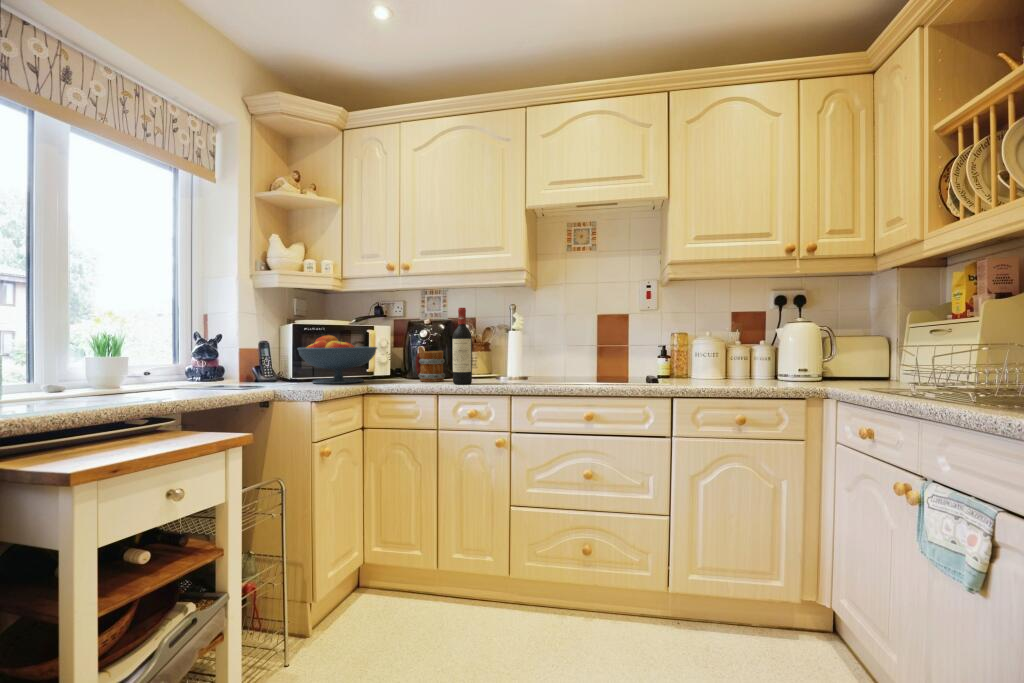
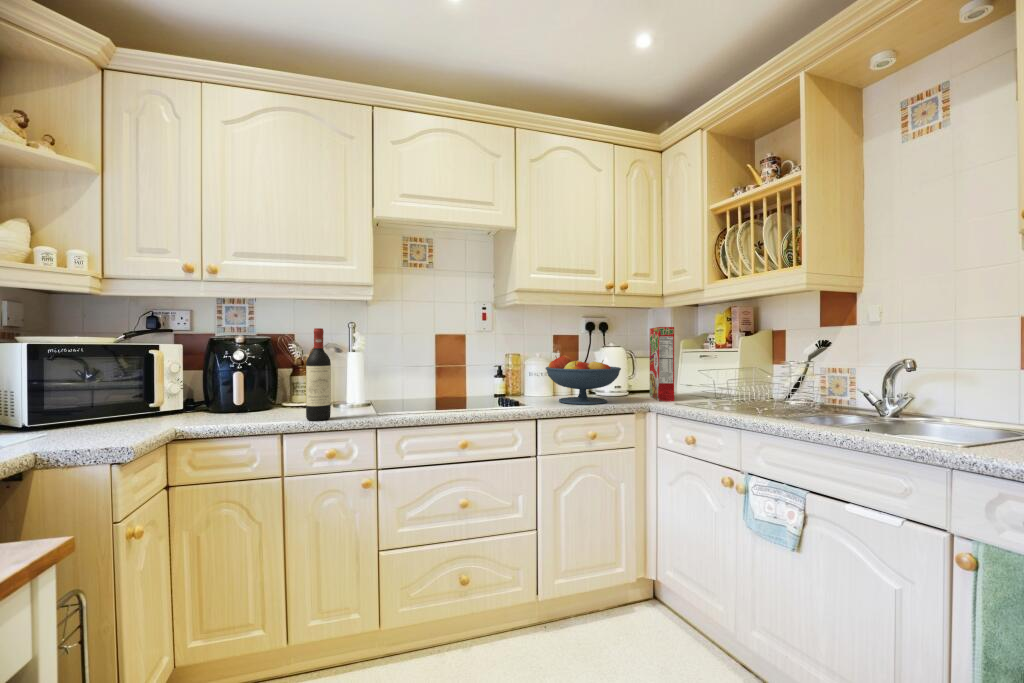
cereal box: none [844,293,869,388] -> present [650,327,674,401]
fruit bowl: present [297,335,377,384] -> present [546,355,621,405]
mug: present [416,346,445,382] -> none [235,373,281,419]

